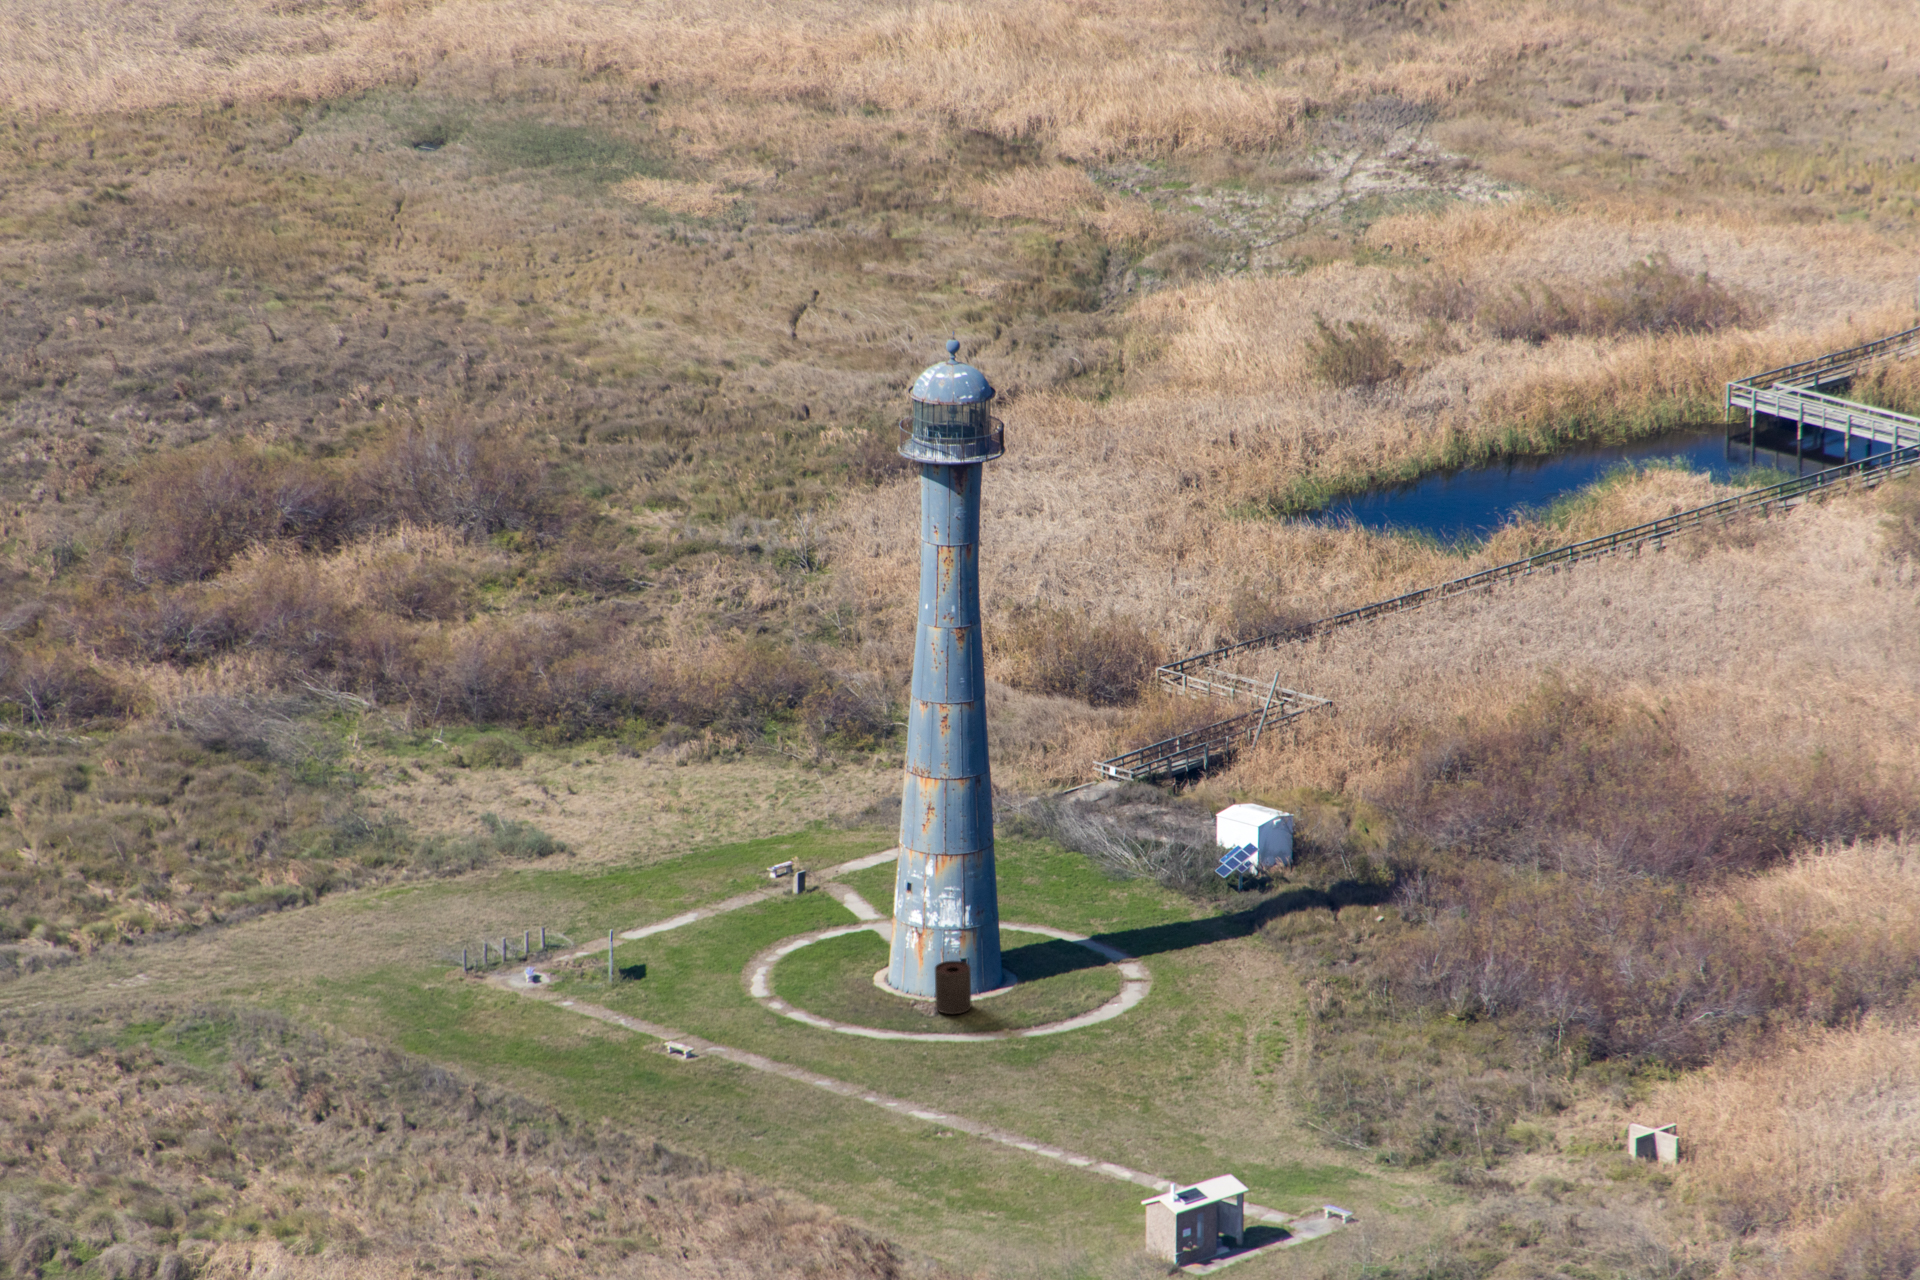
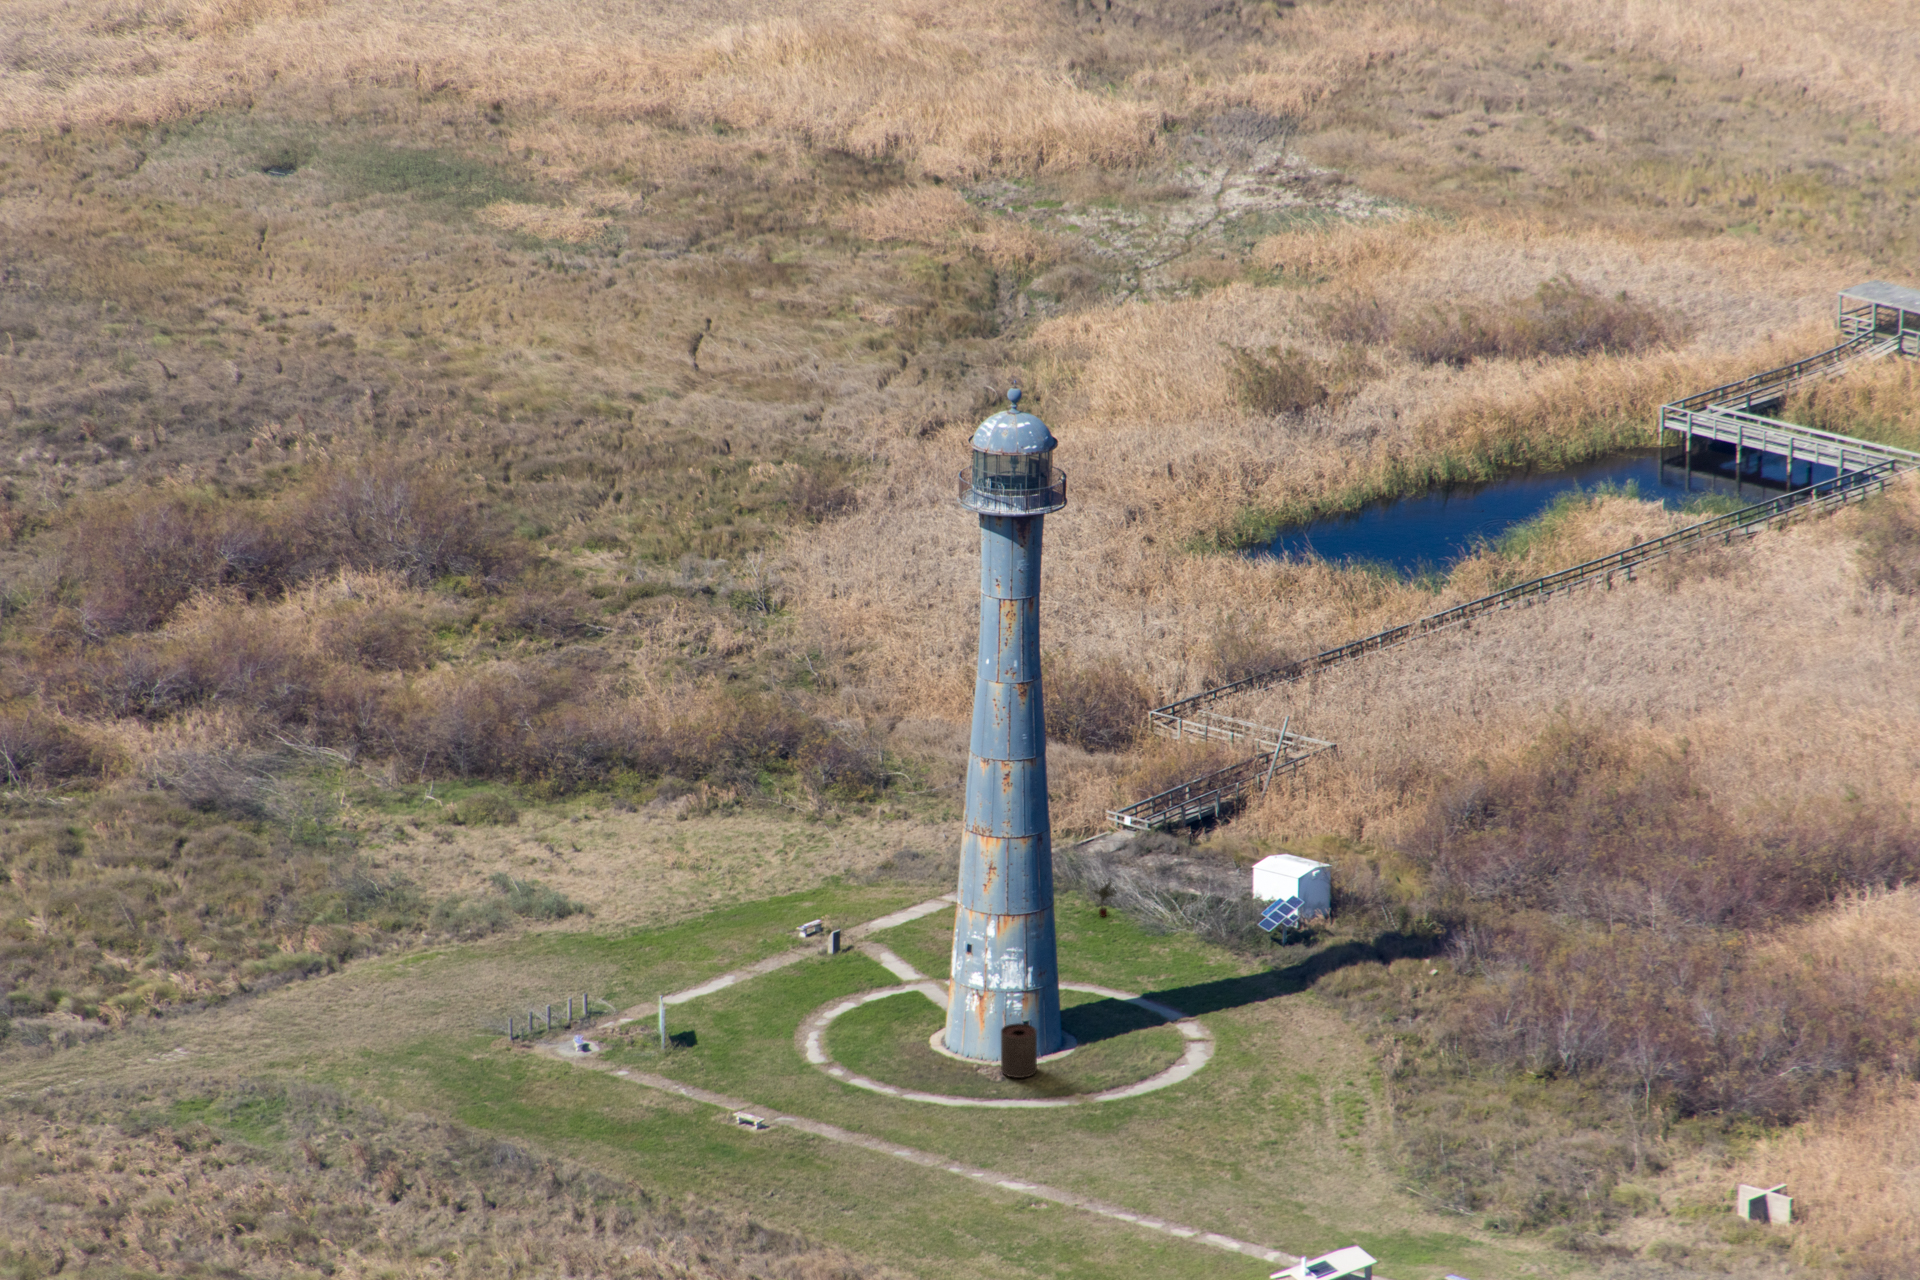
potted tree: none [1059,823,1085,863] -> present [1094,880,1117,917]

